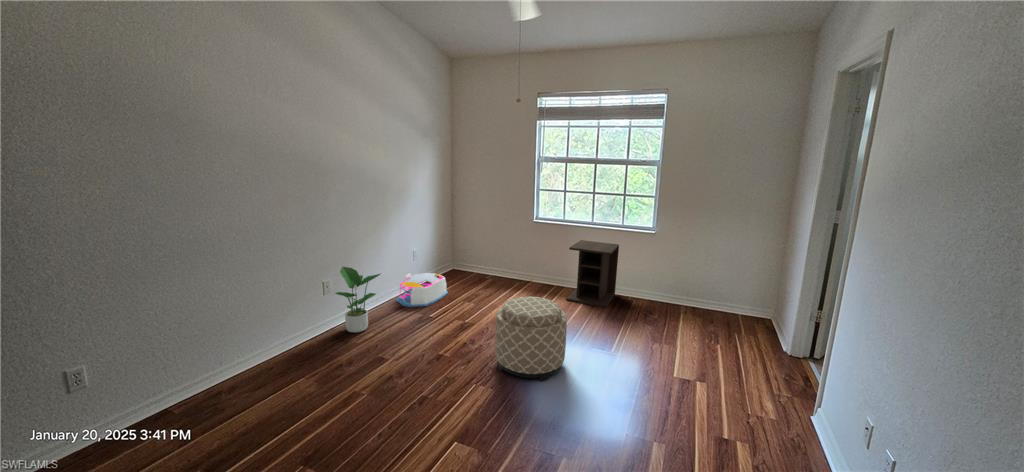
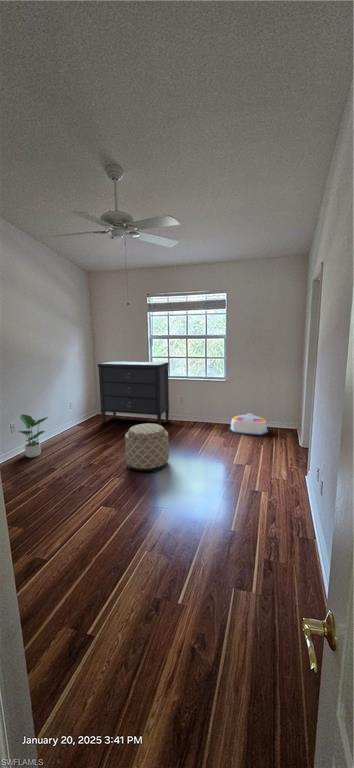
dresser: none [459,193,564,298] -> present [98,361,169,425]
nightstand: present [566,240,619,308] -> none [173,388,205,430]
storage bin: present [396,273,448,307] -> present [230,413,268,435]

